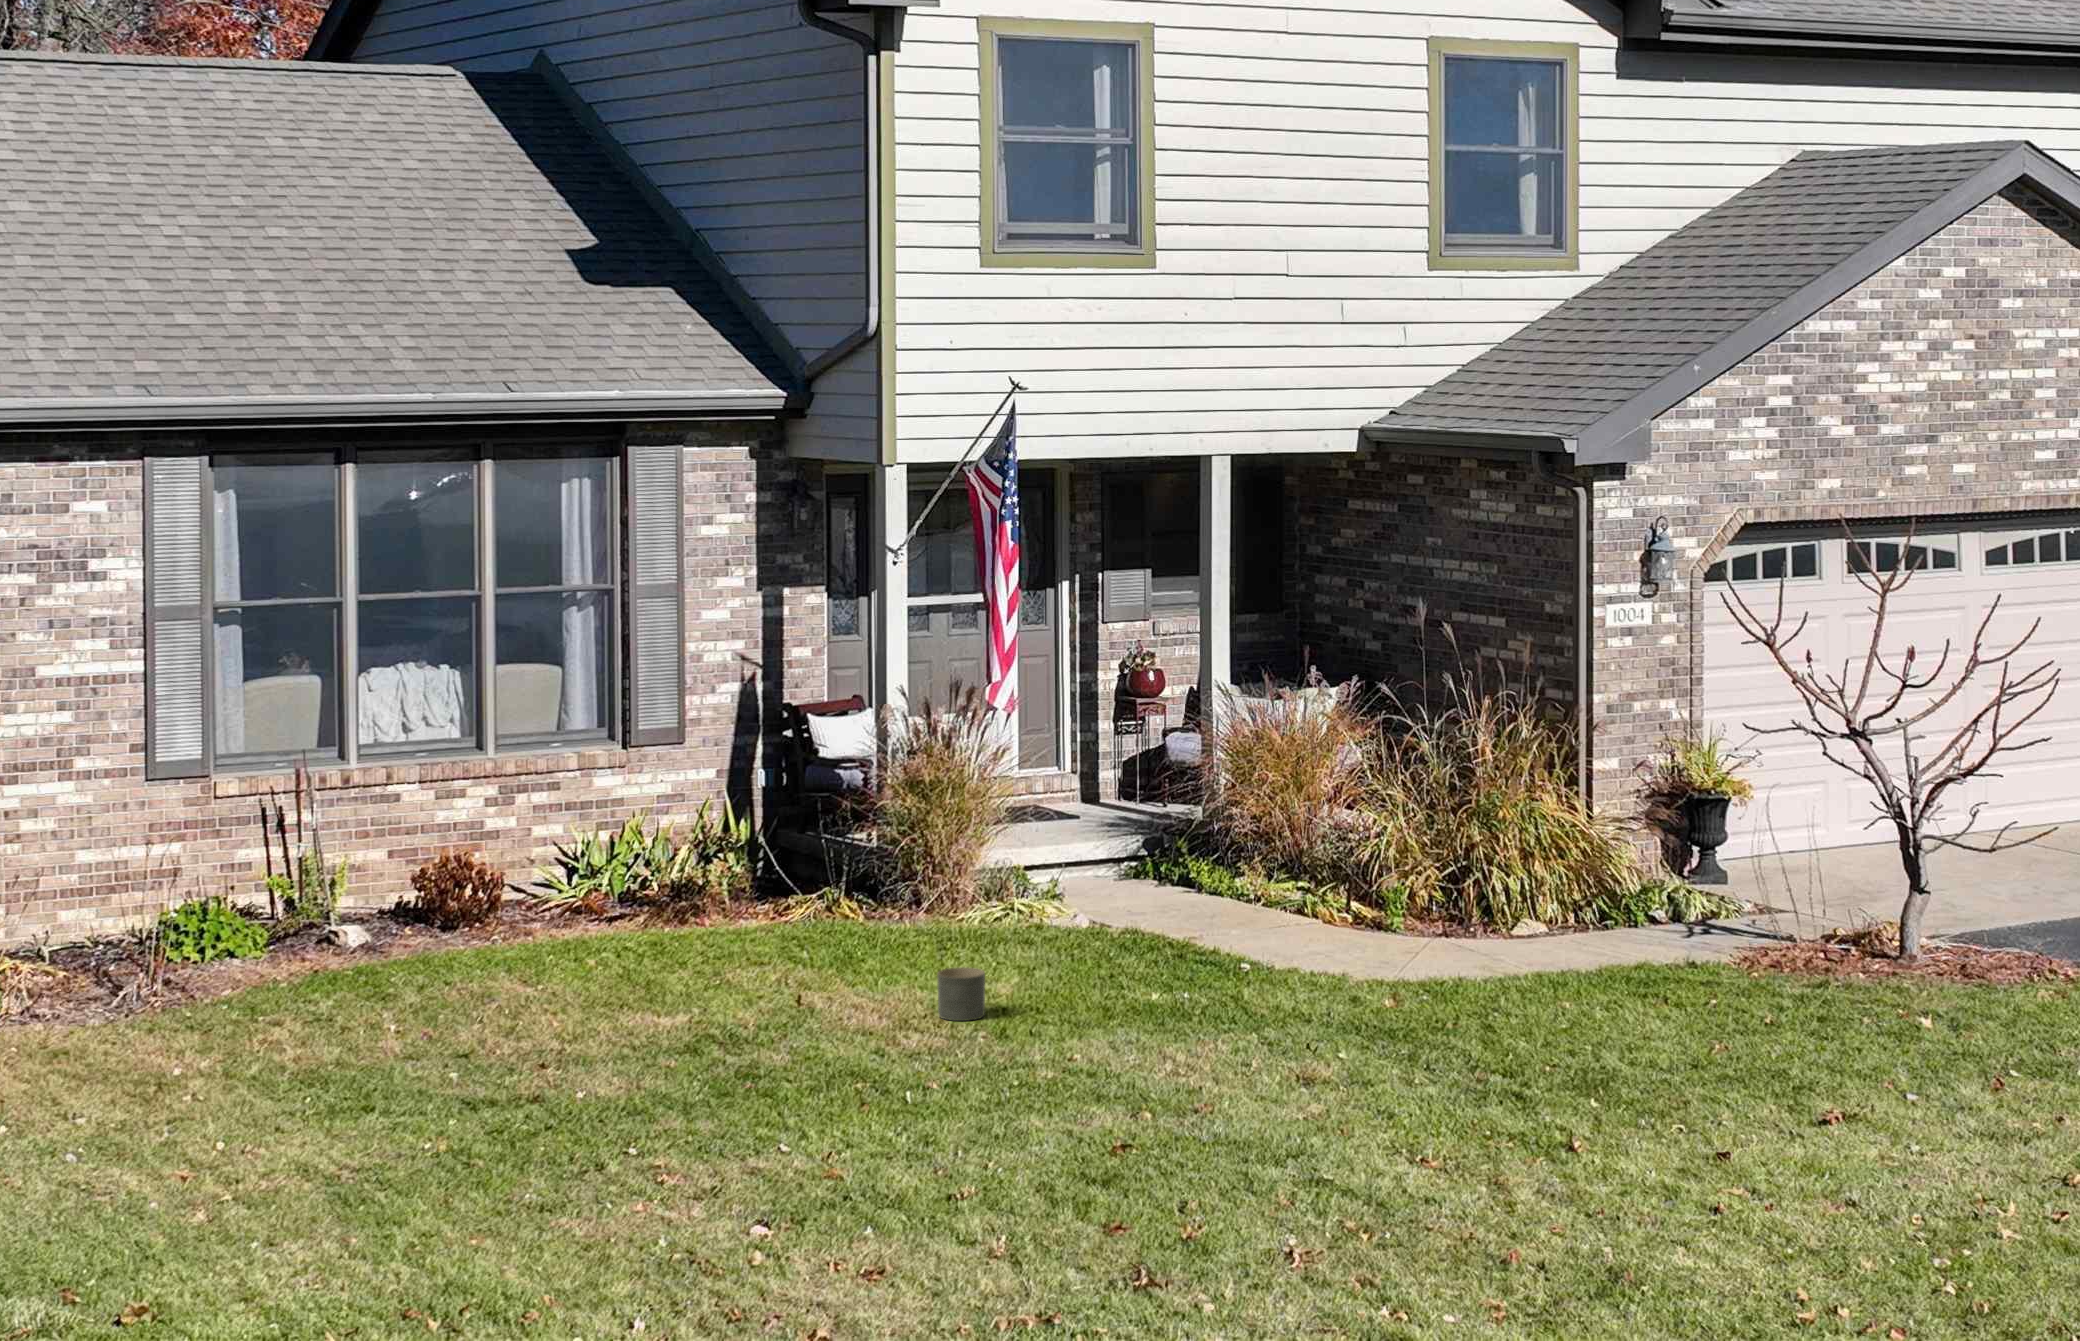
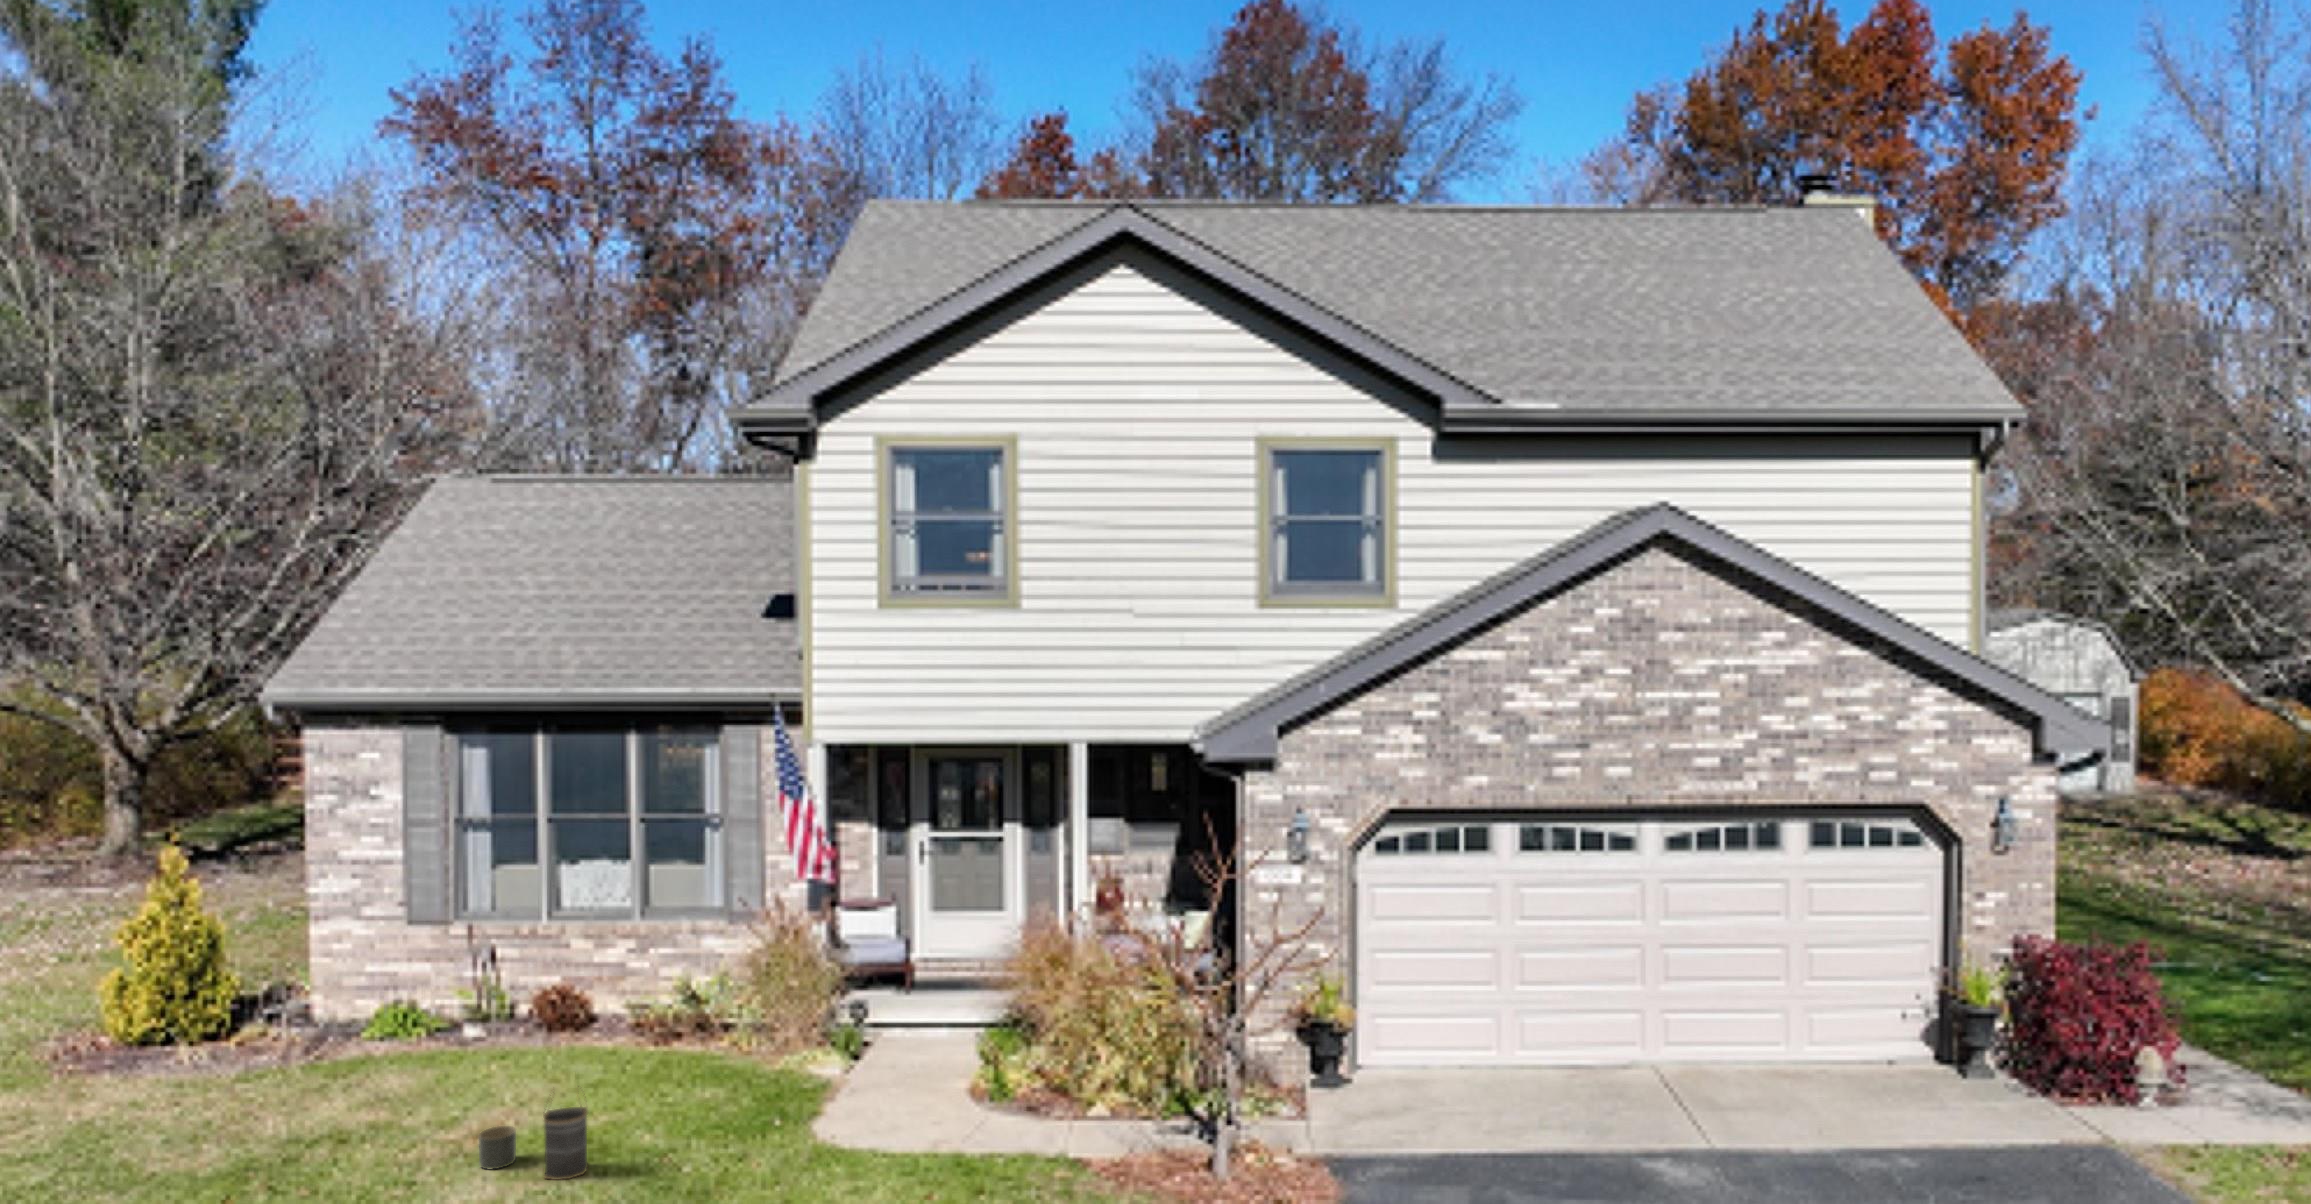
basket: none [1043,890,1105,1016] -> present [543,1086,588,1180]

